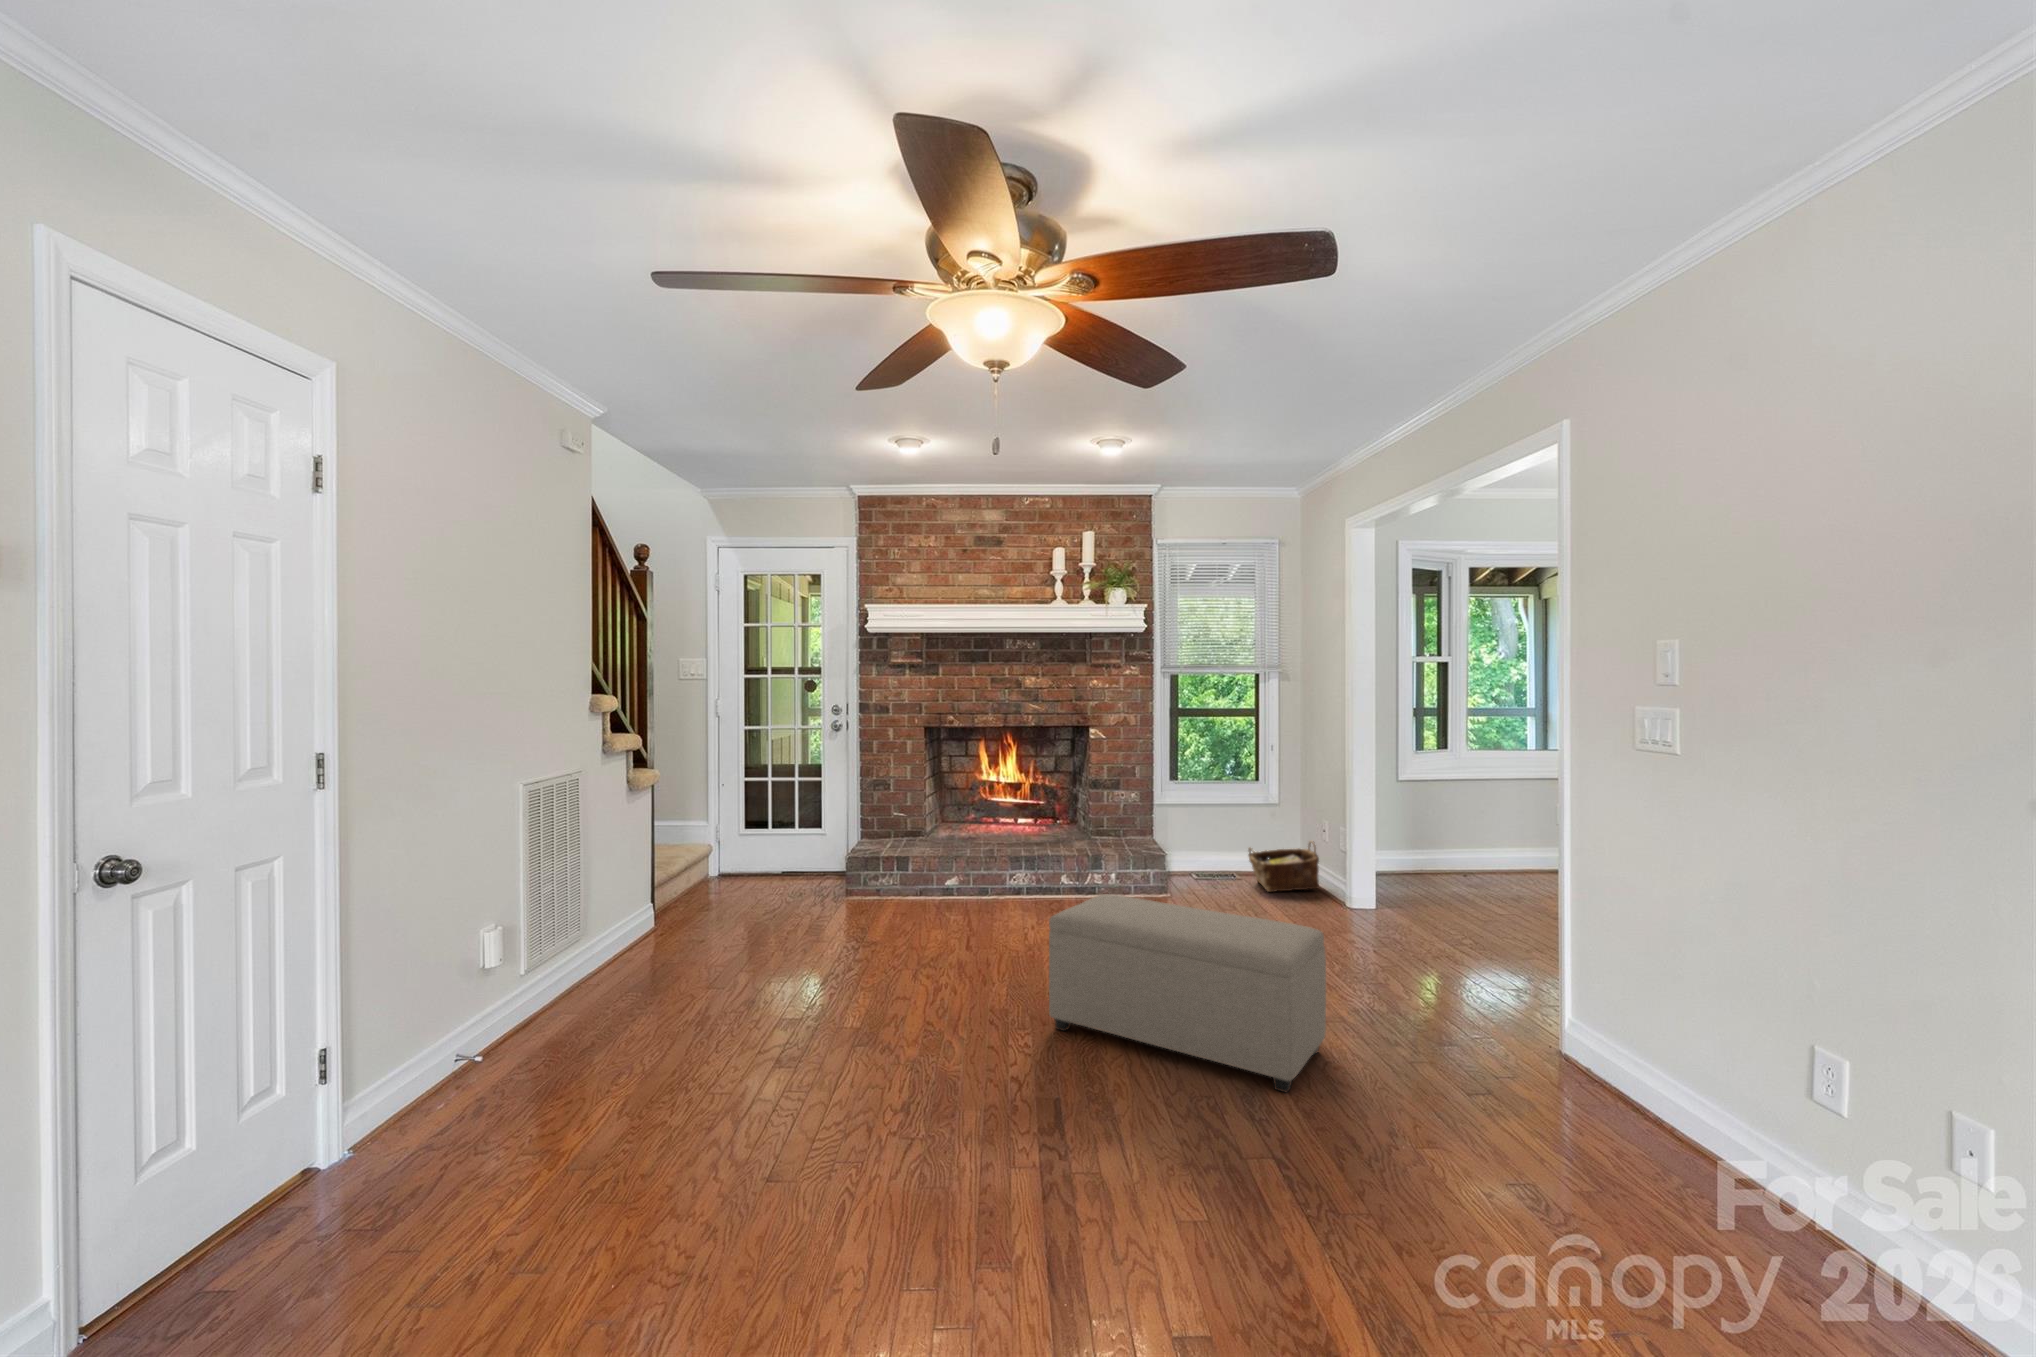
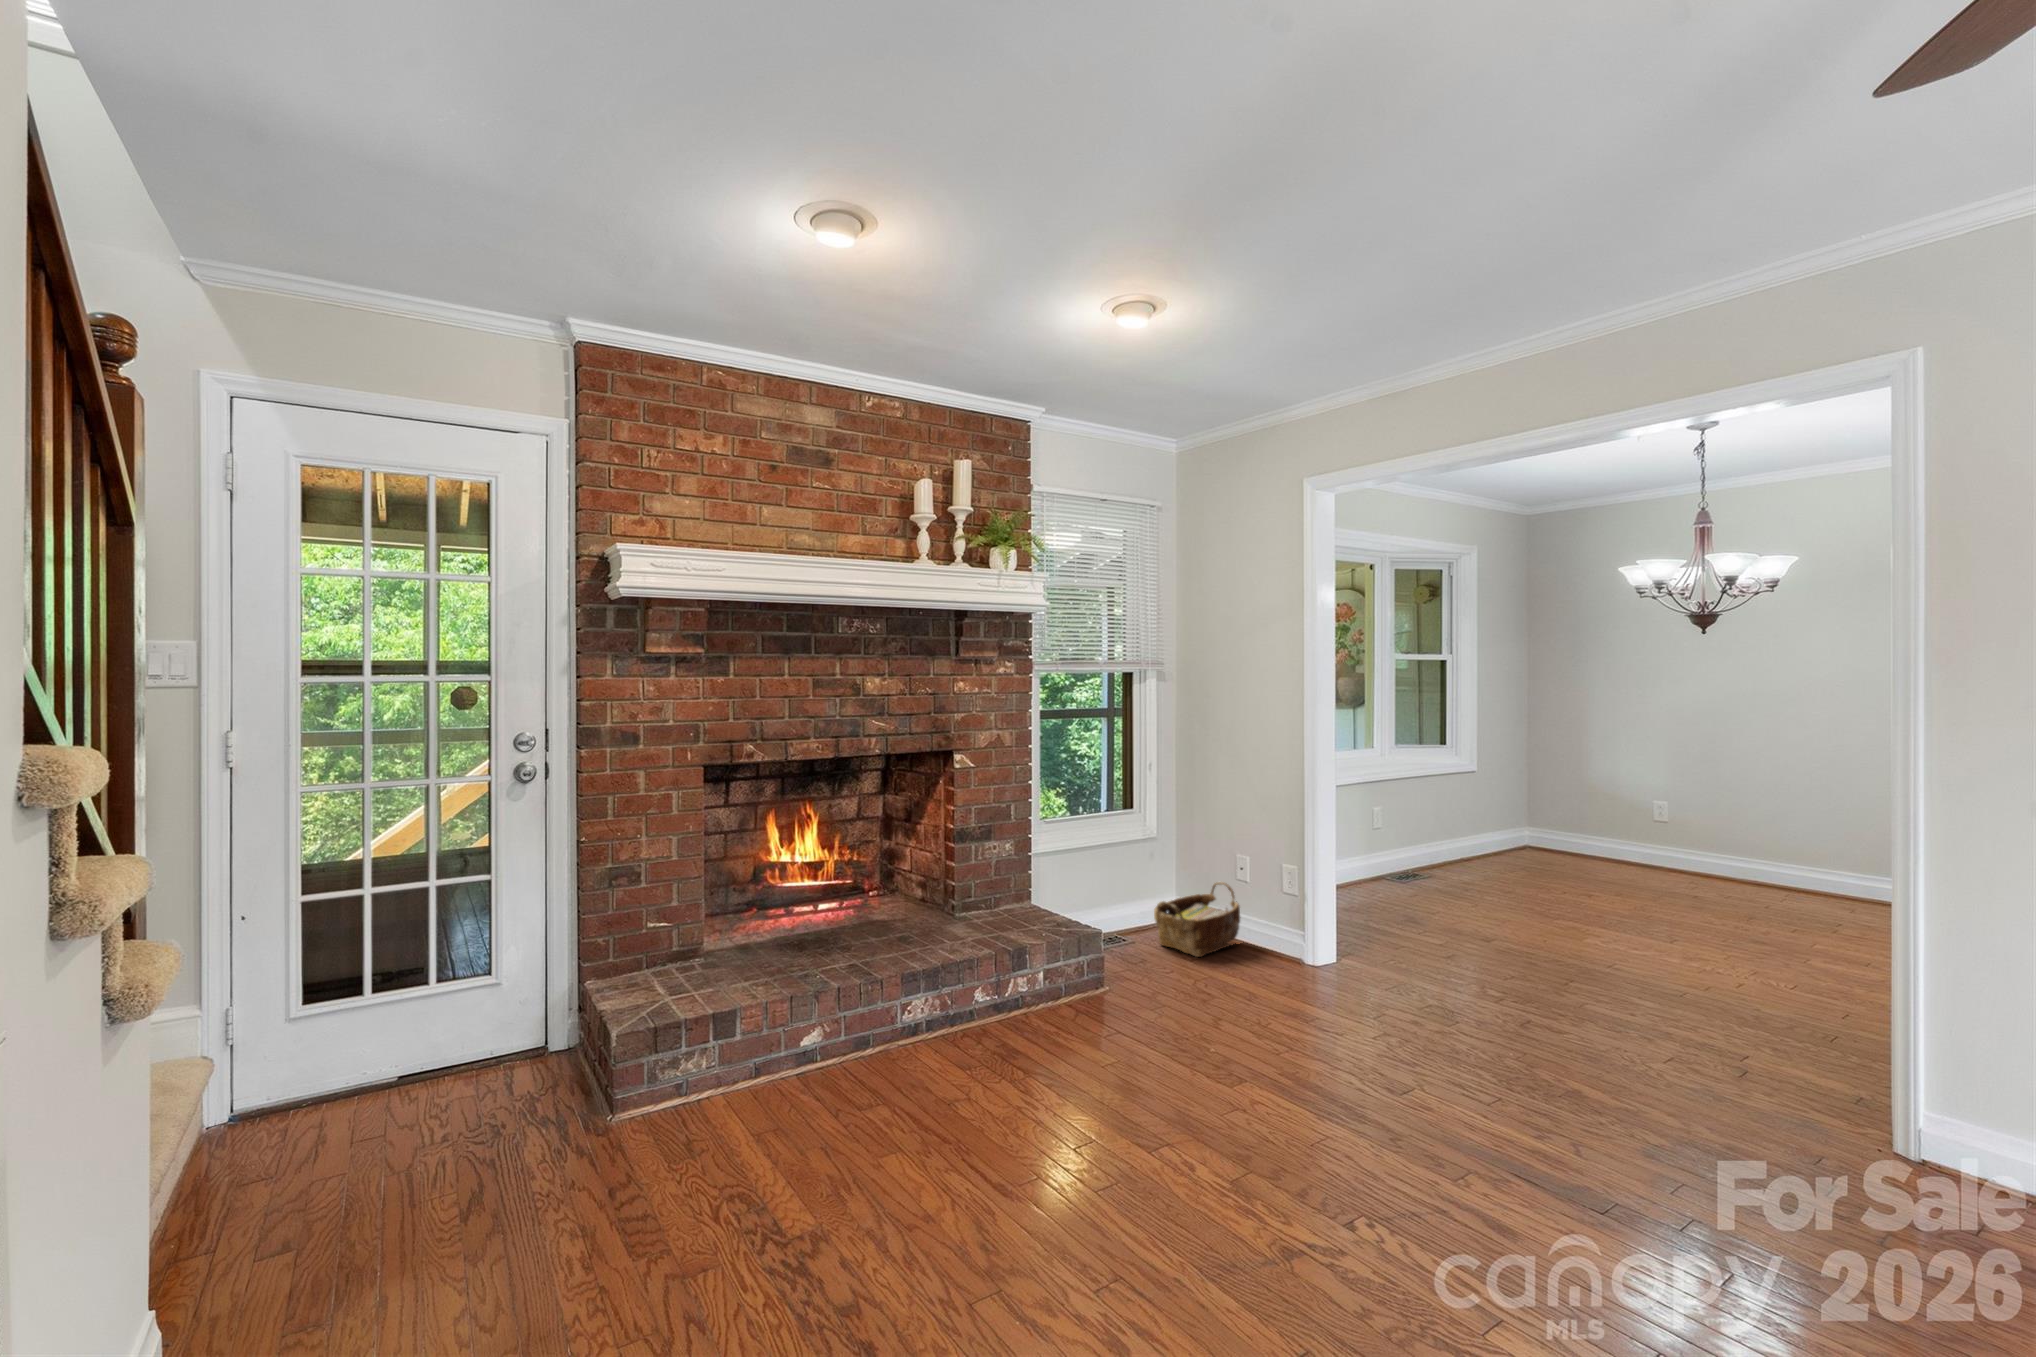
ottoman: present [1049,894,1326,1093] -> none [1336,1010,1842,1285]

